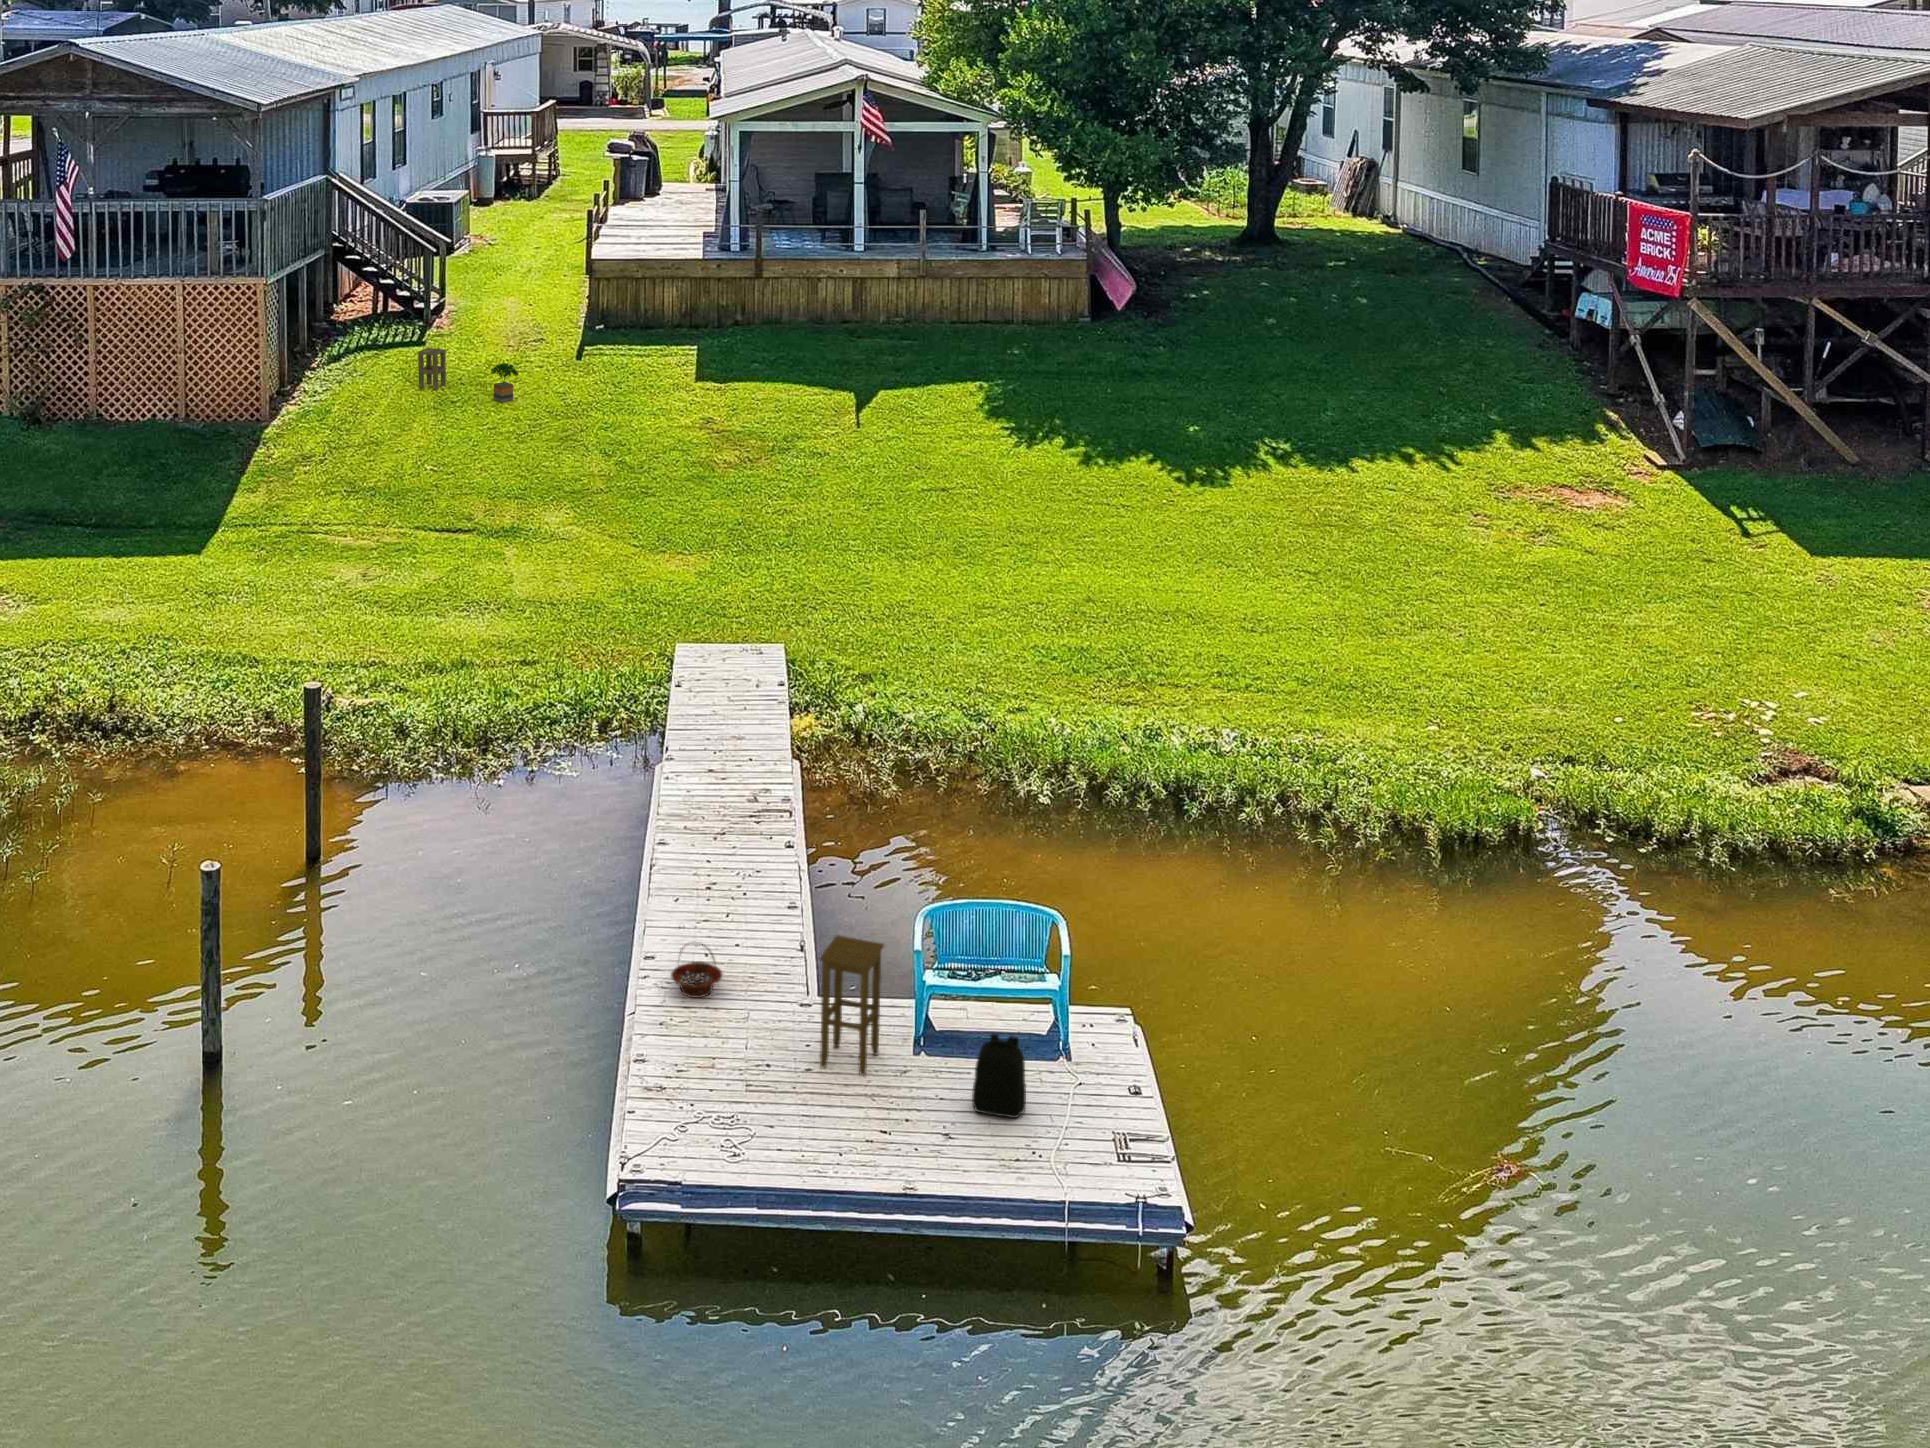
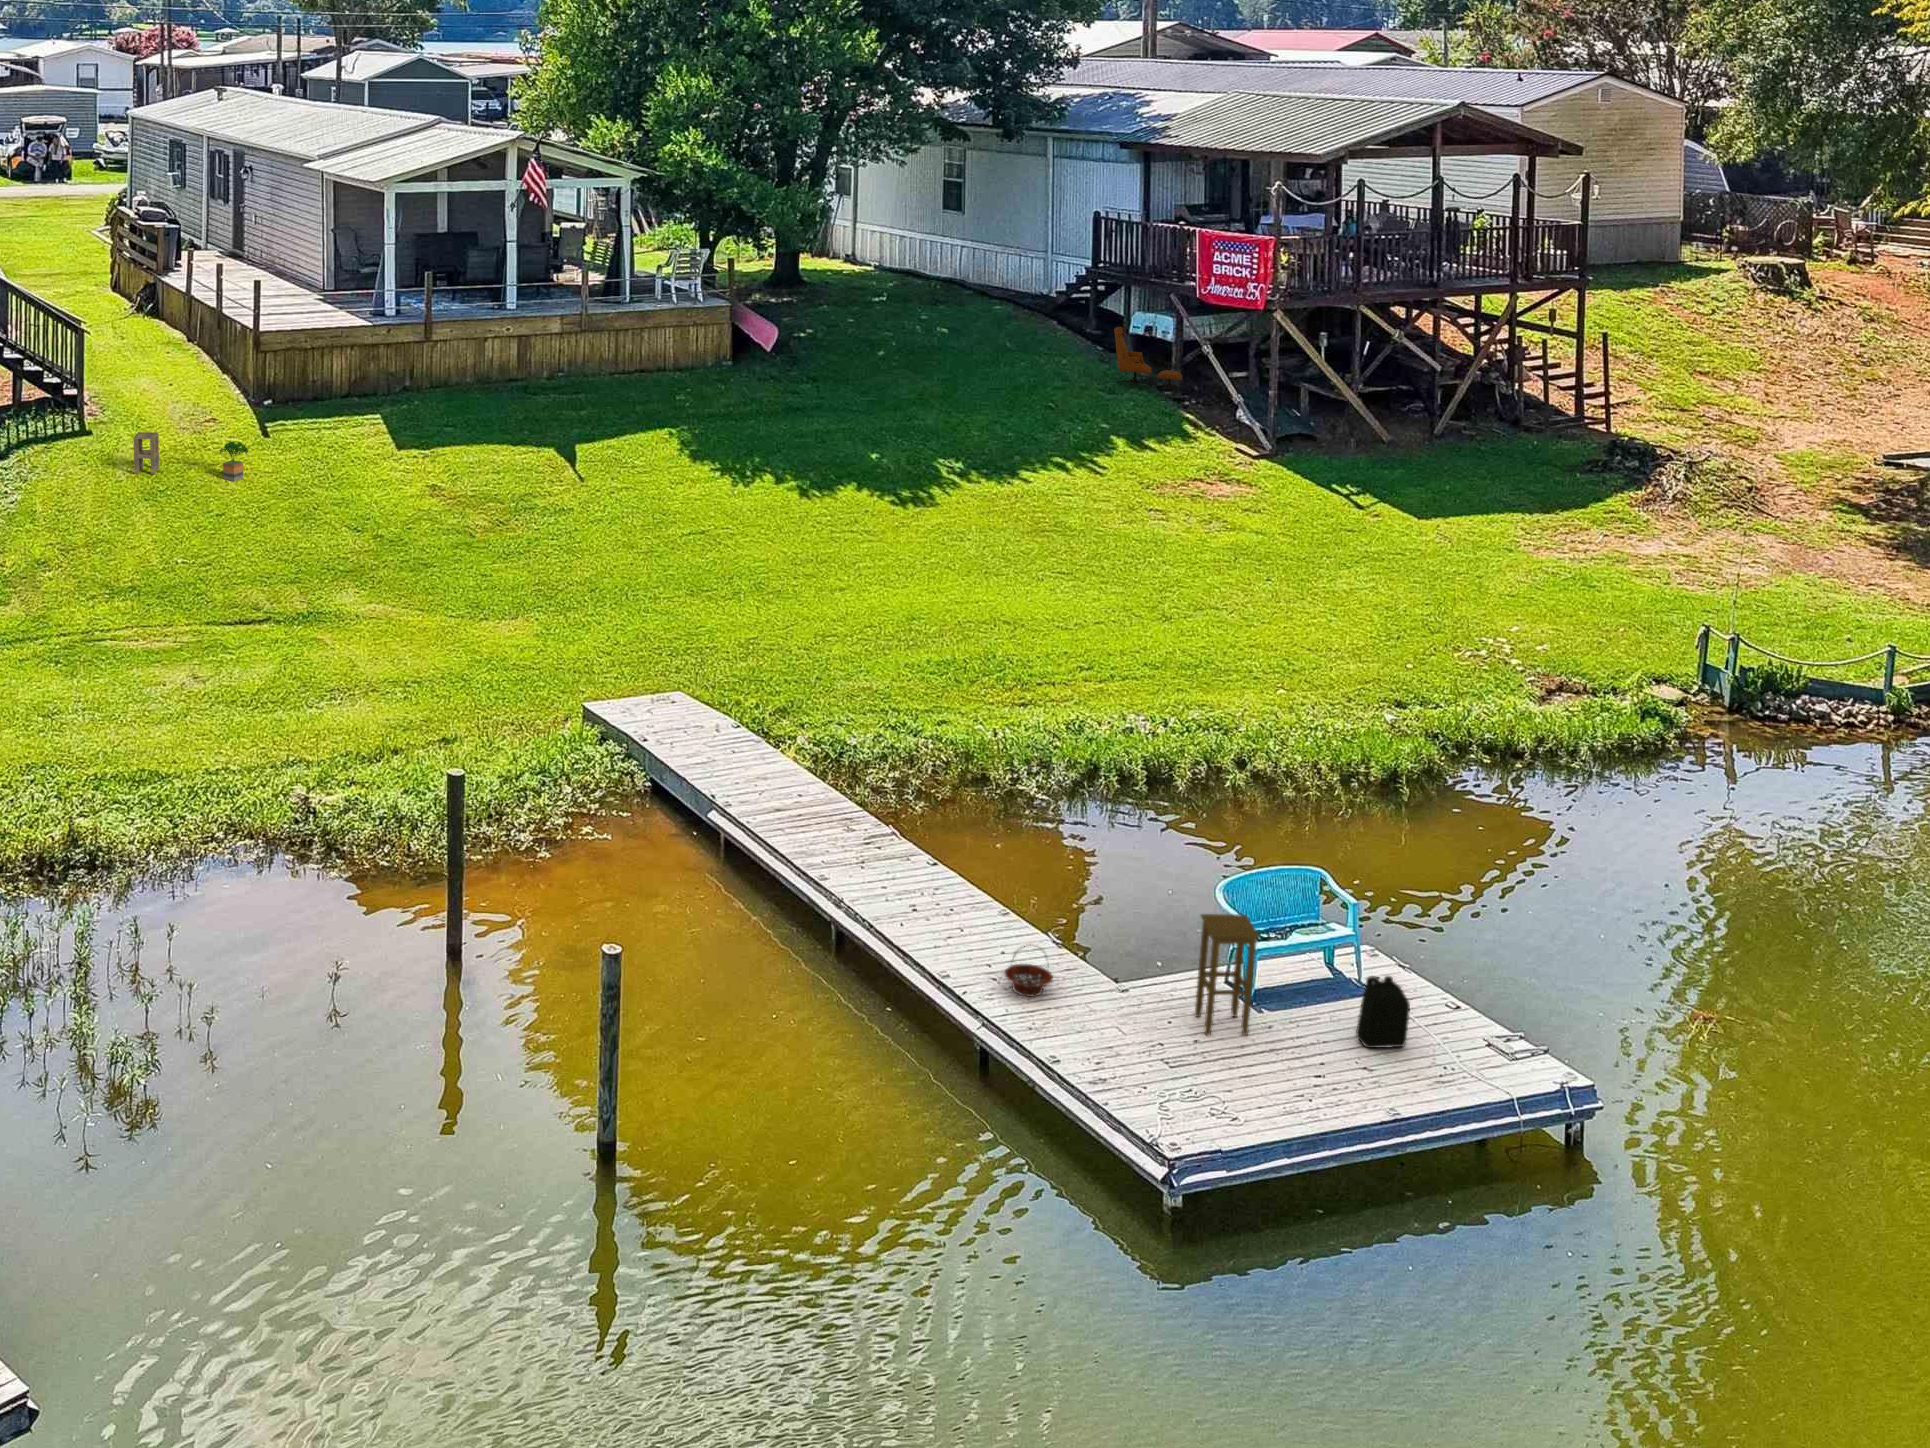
lounge chair: none [1551,307,1630,385] -> present [1114,327,1182,390]

